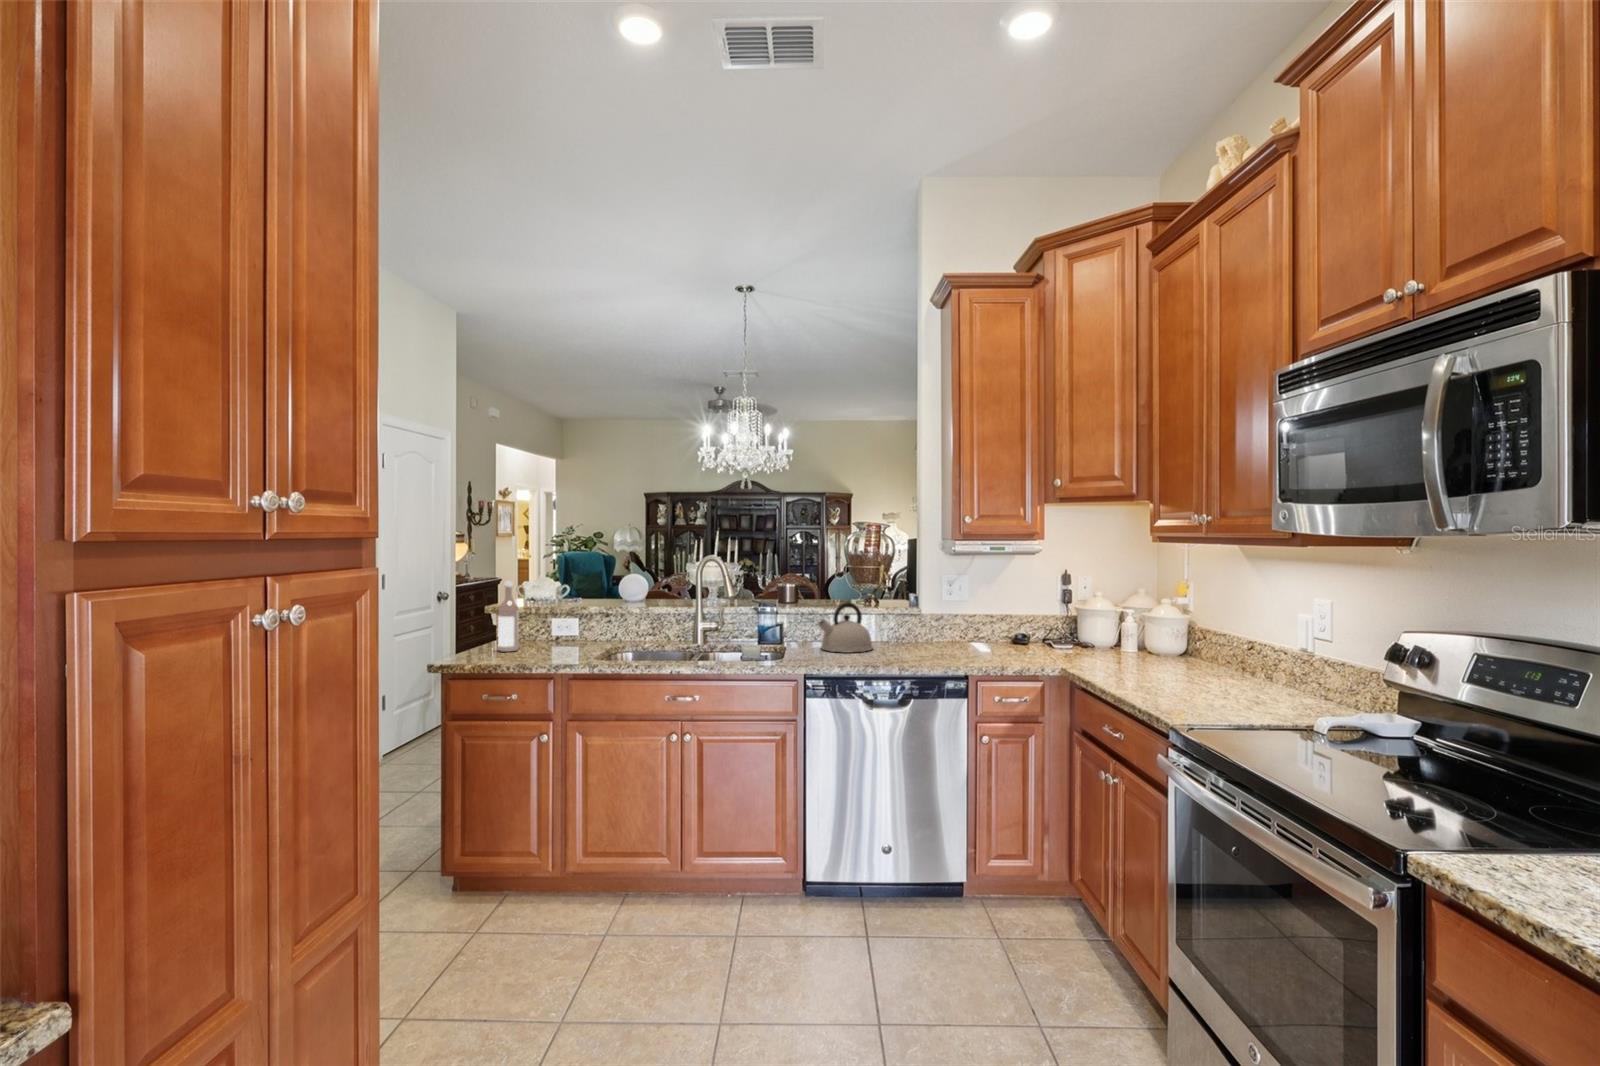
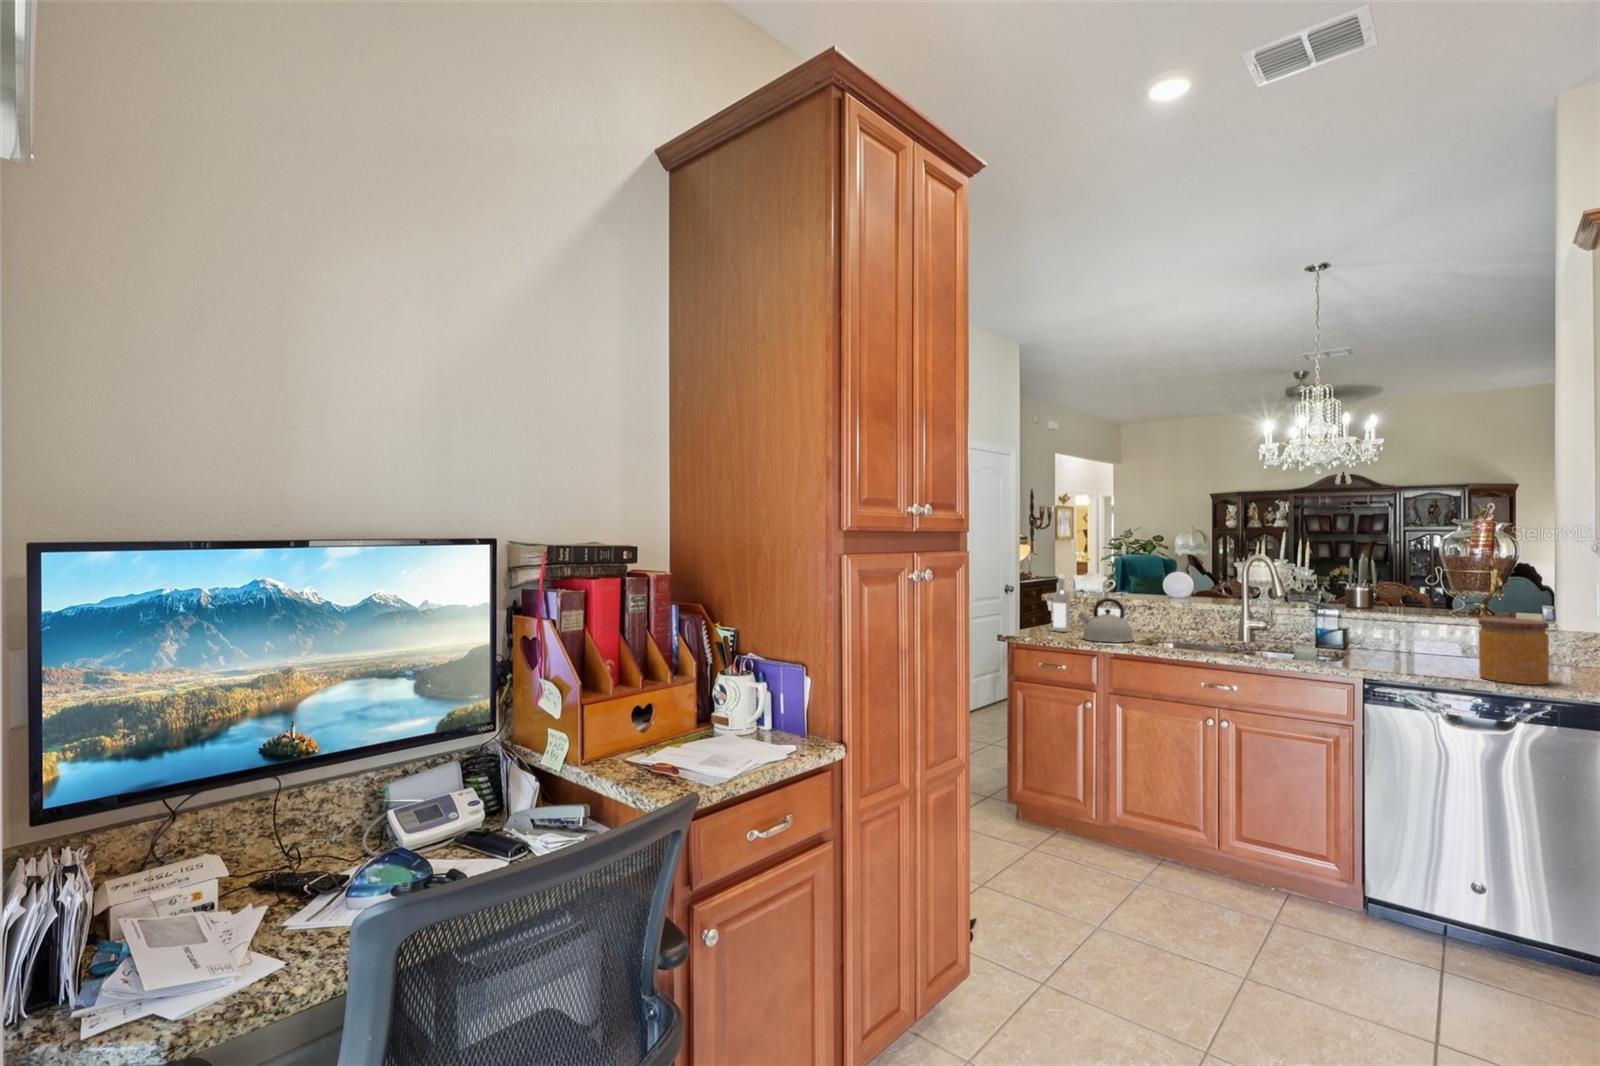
kettle: present [818,603,873,653] -> present [1078,598,1134,643]
jar: none [881,606,924,663] -> present [1478,617,1549,685]

